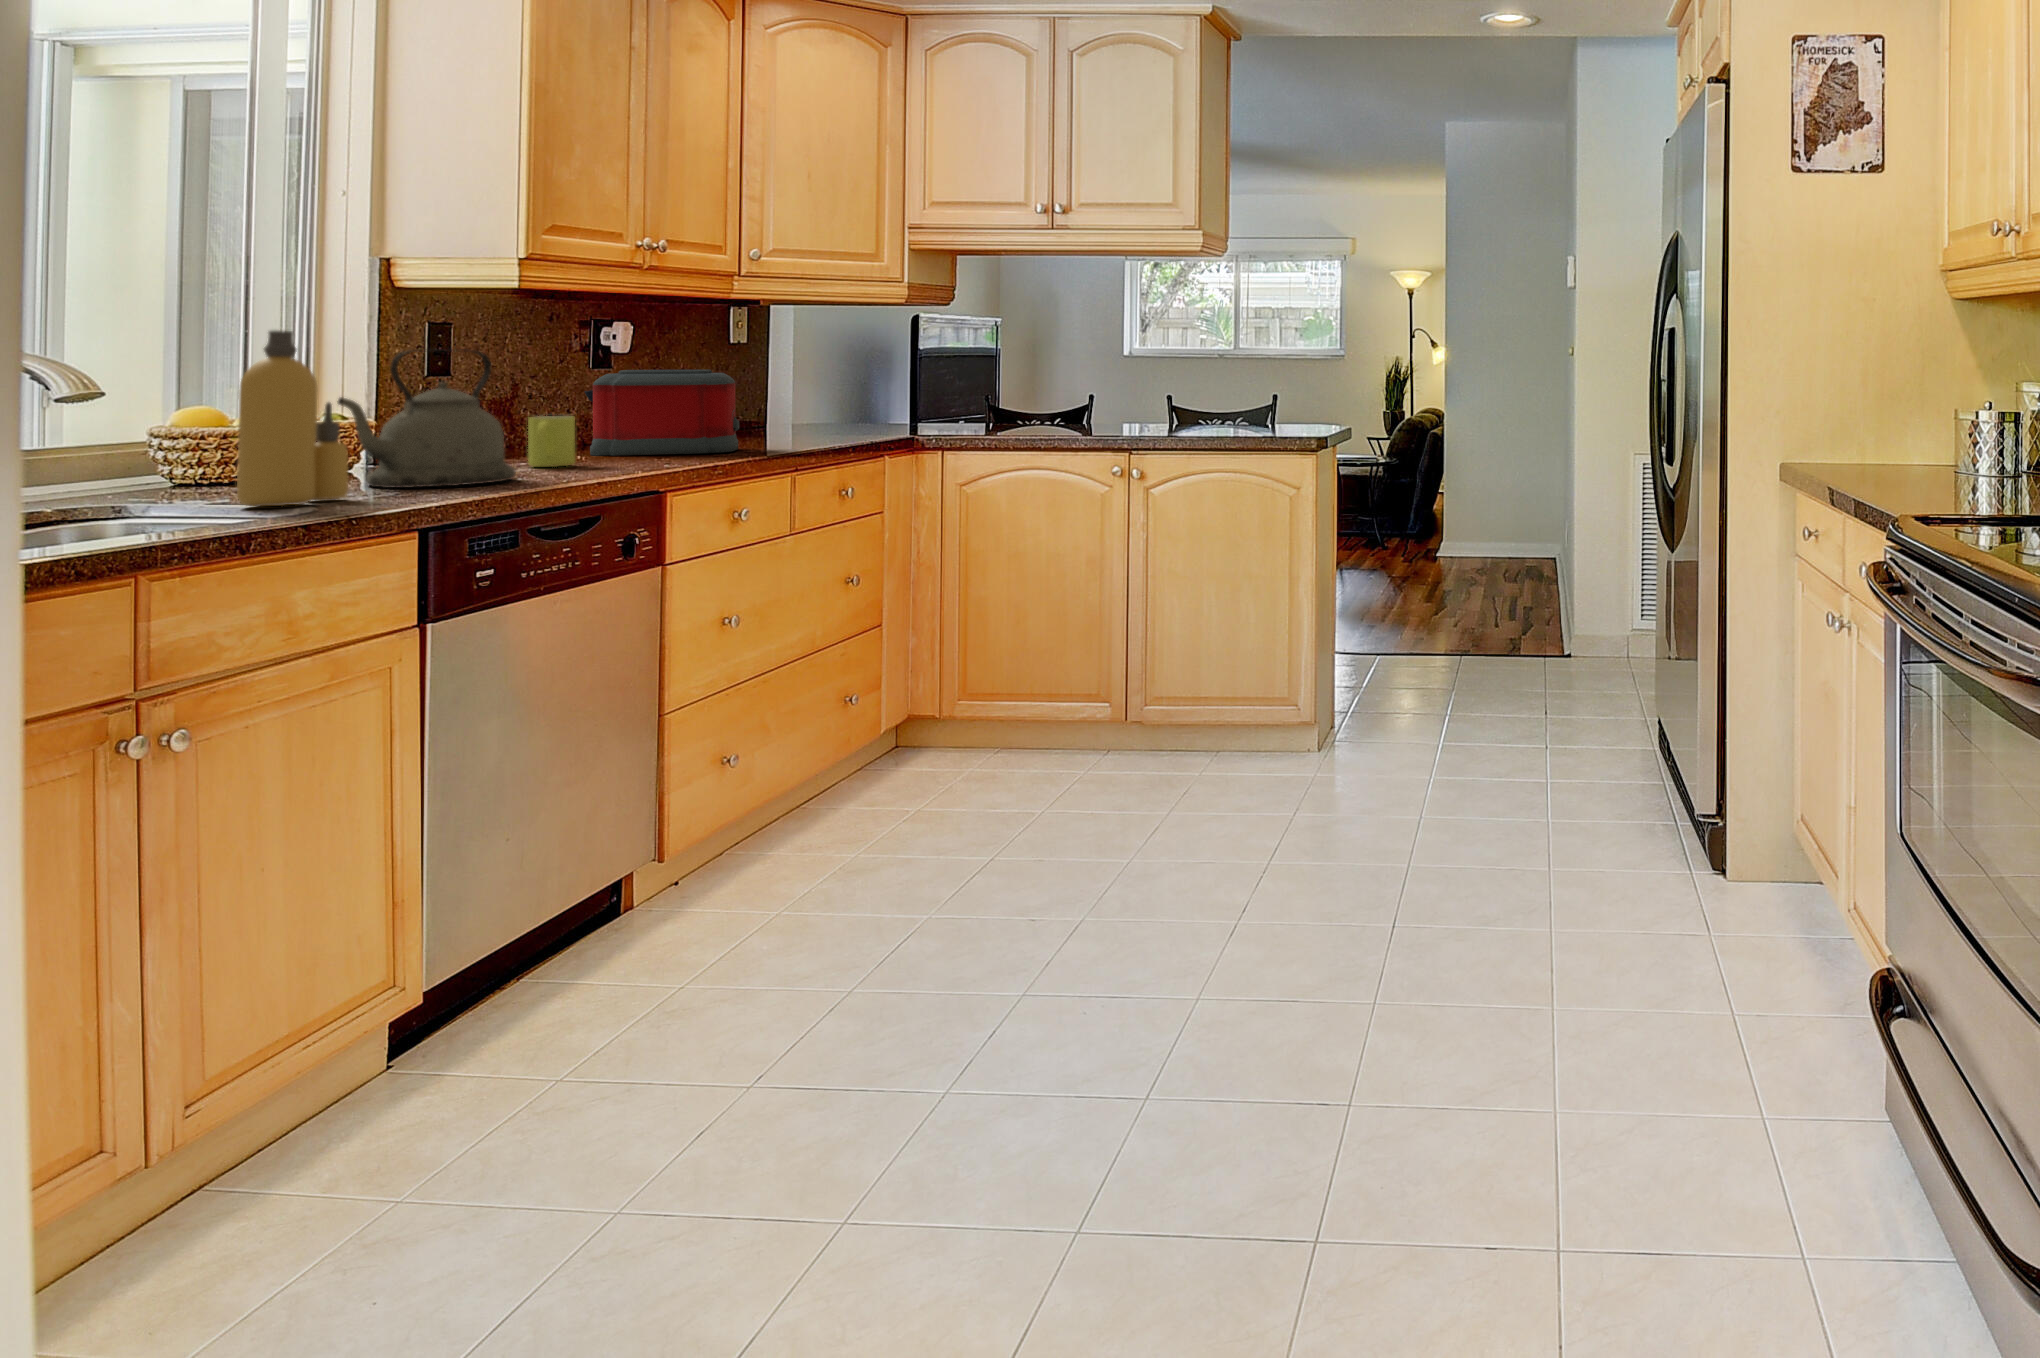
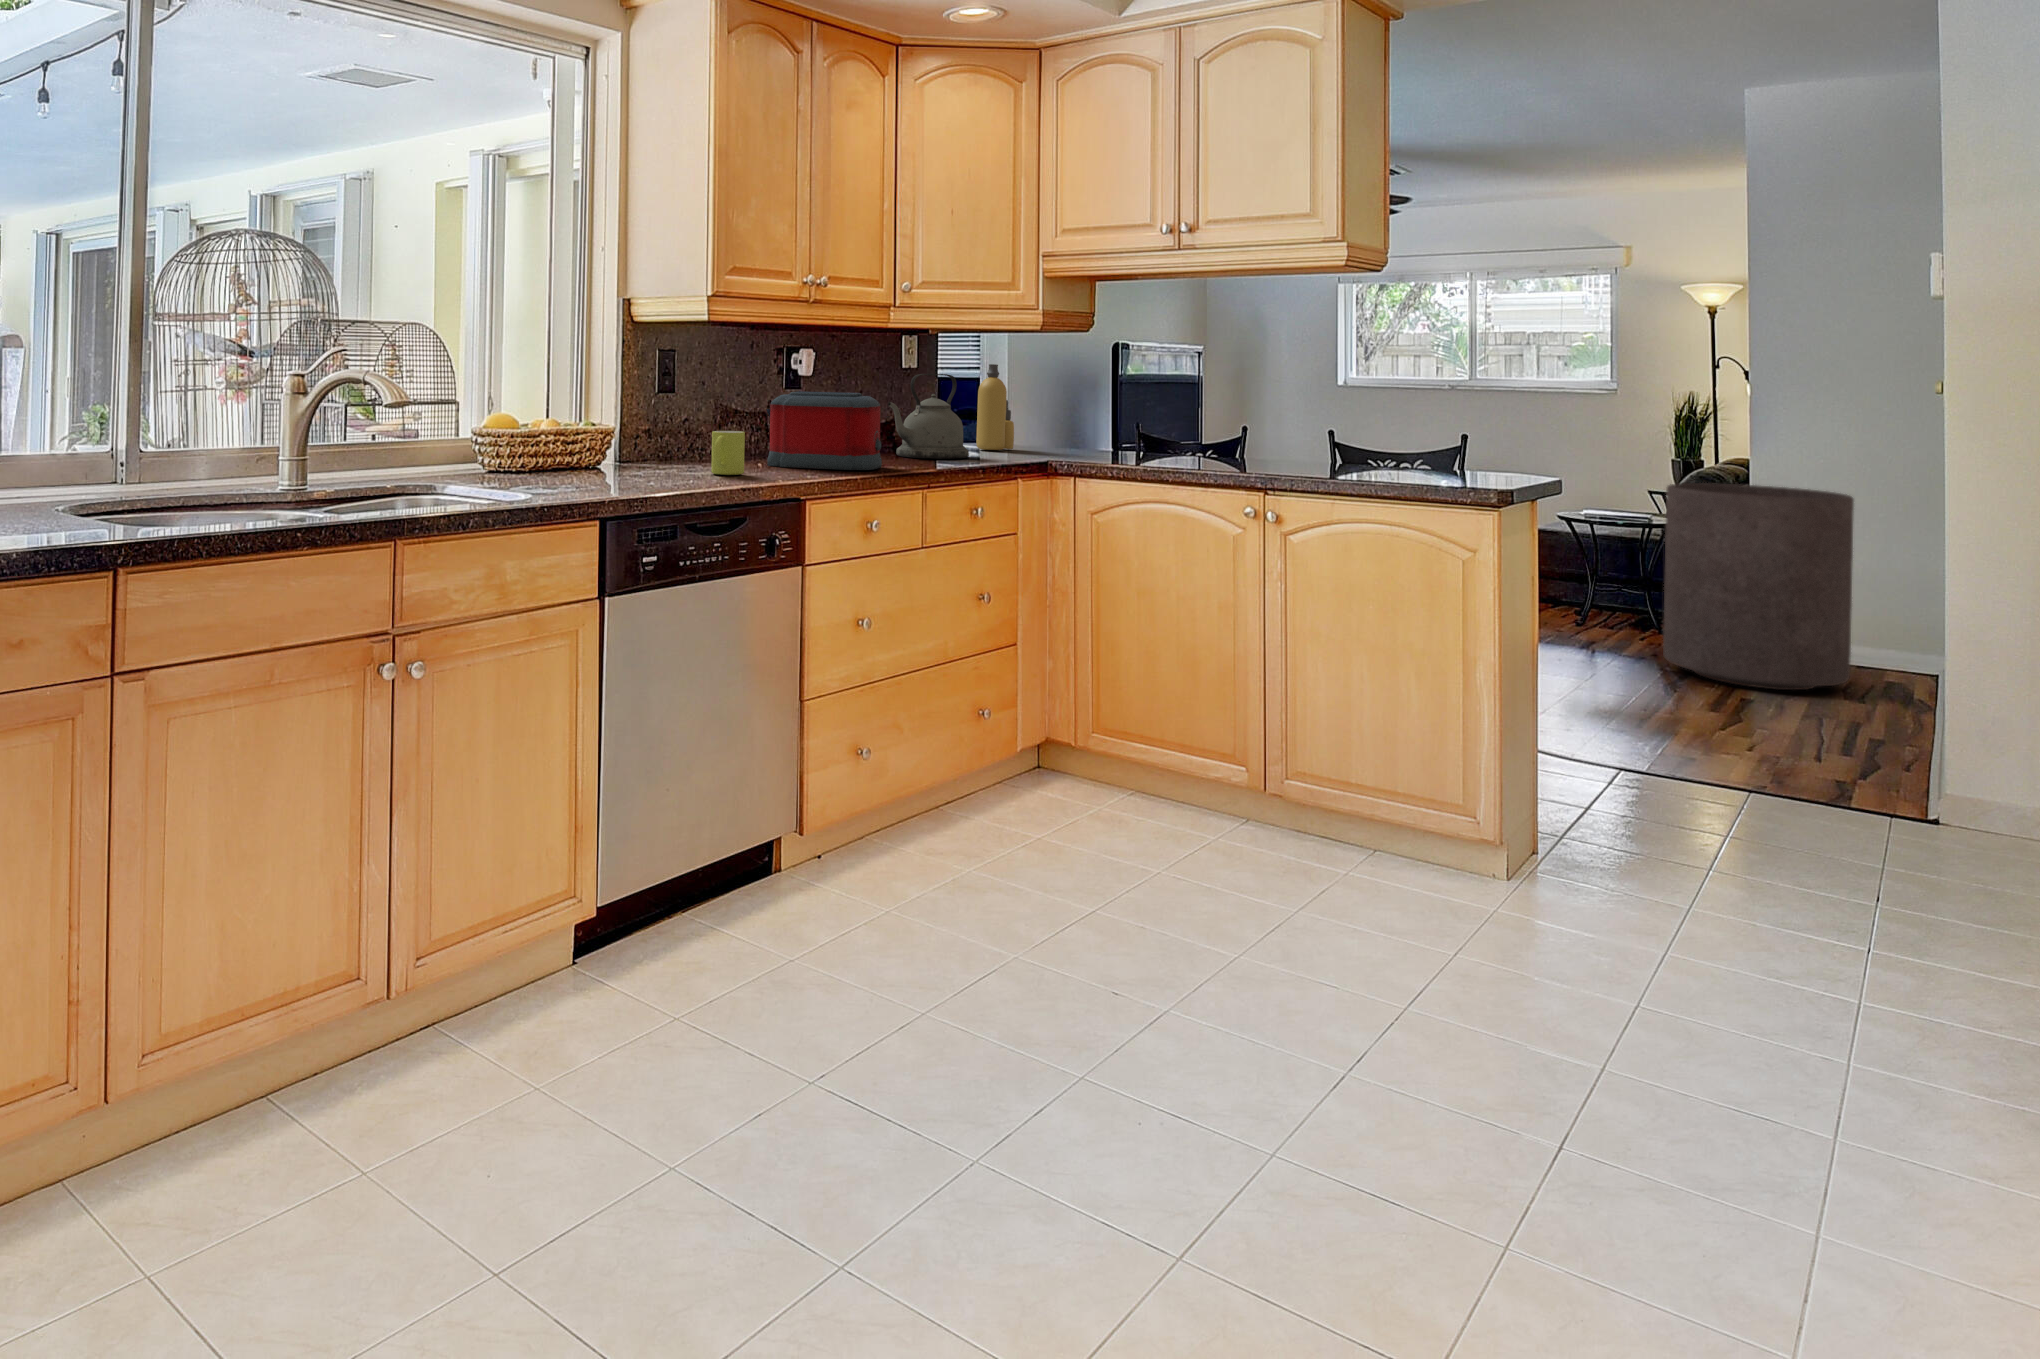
bottle: present [237,330,348,506] -> present [976,364,1014,450]
kettle: present [337,349,516,488] -> present [888,374,969,459]
trash can: none [1393,425,1505,575] -> present [1663,483,1854,690]

